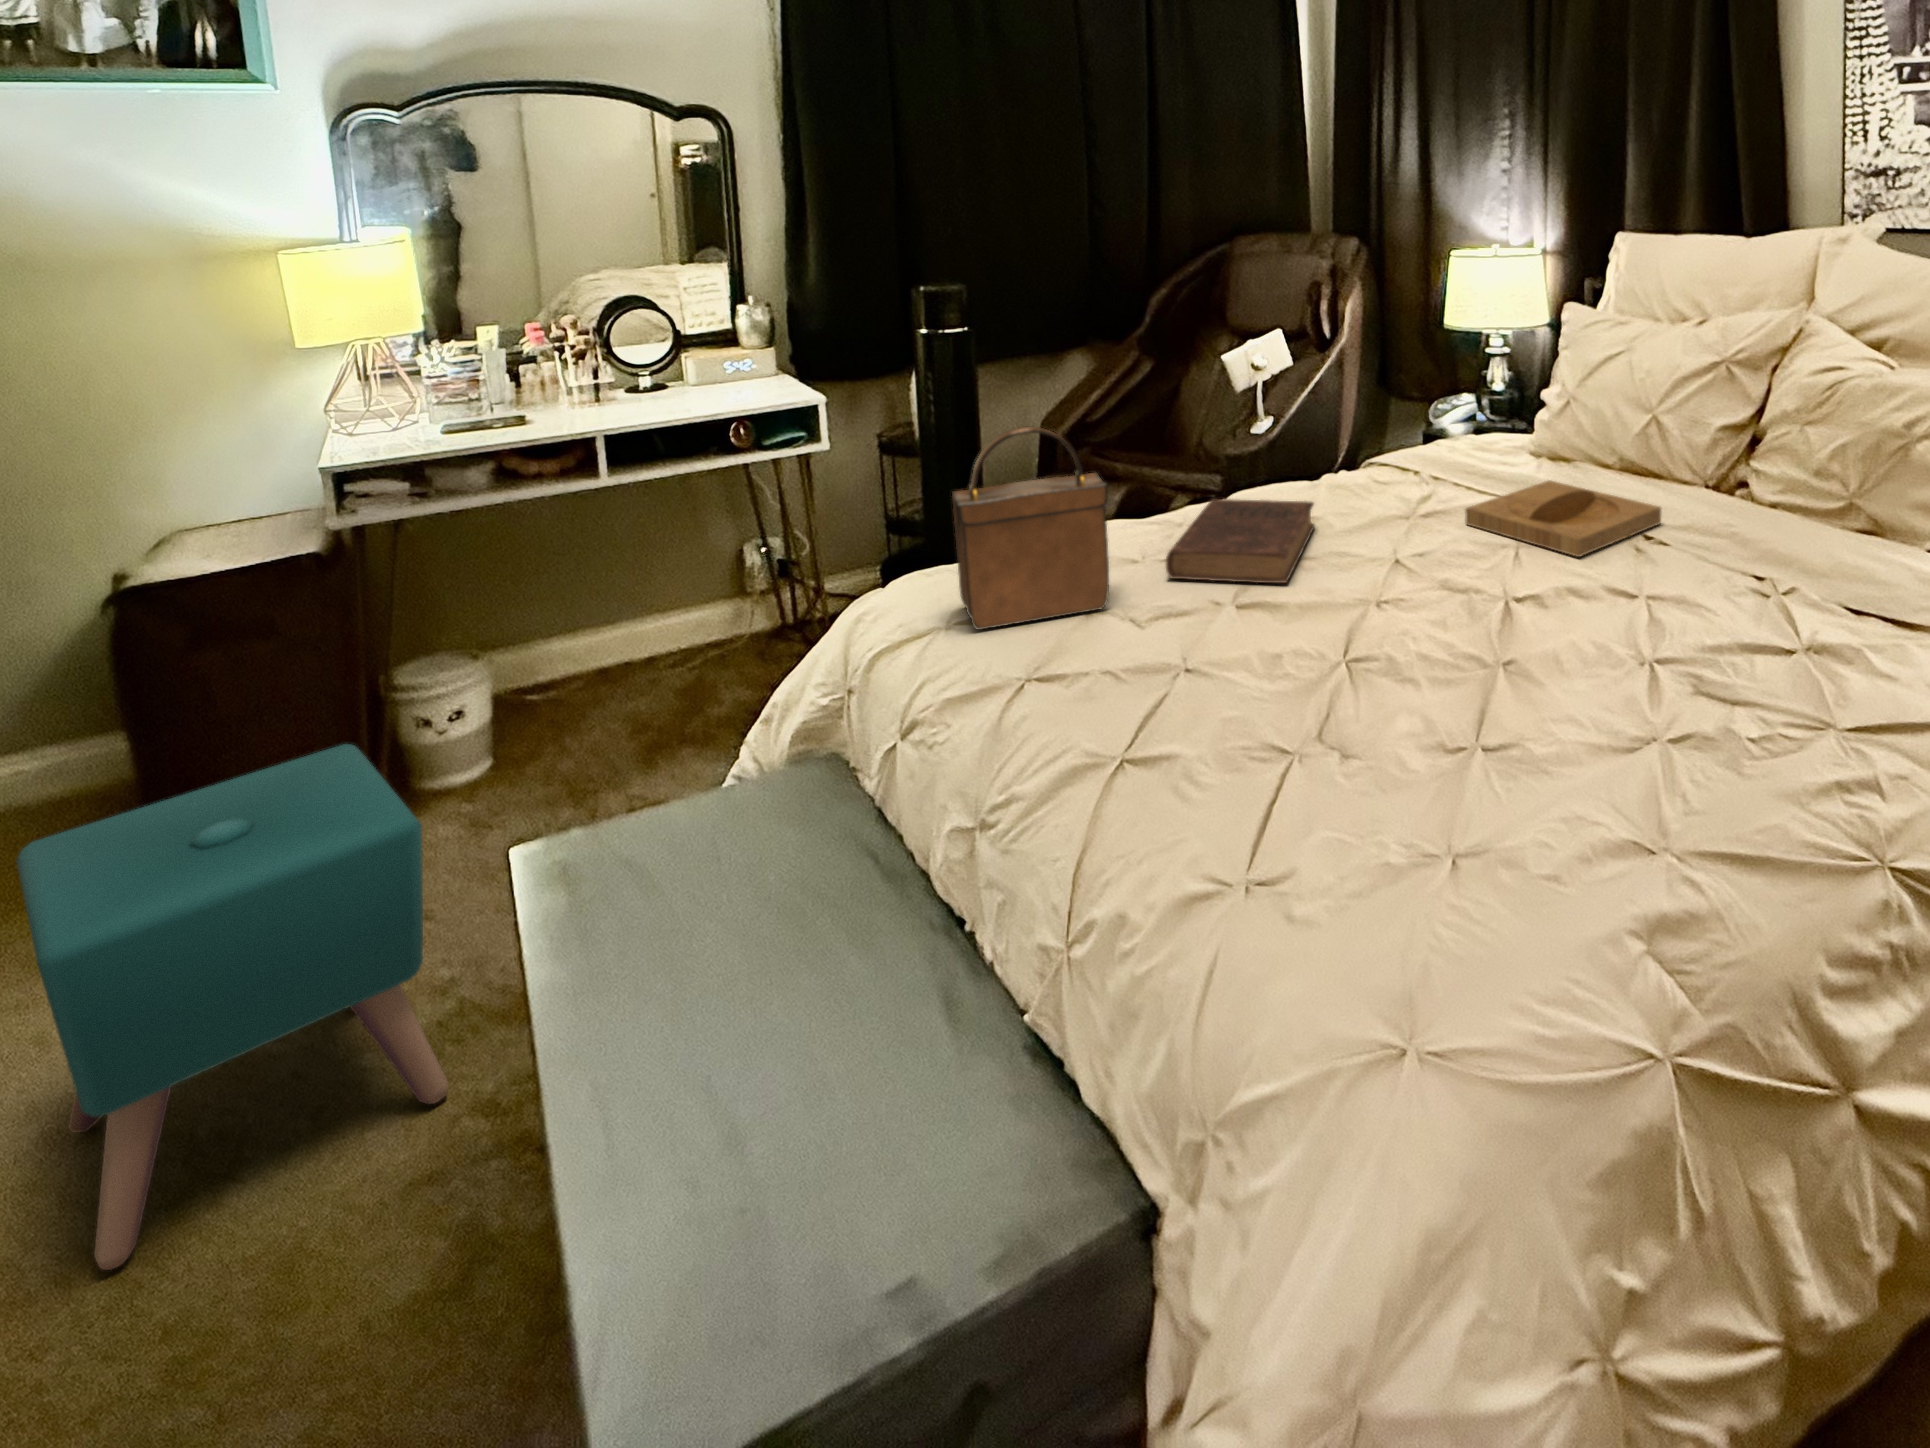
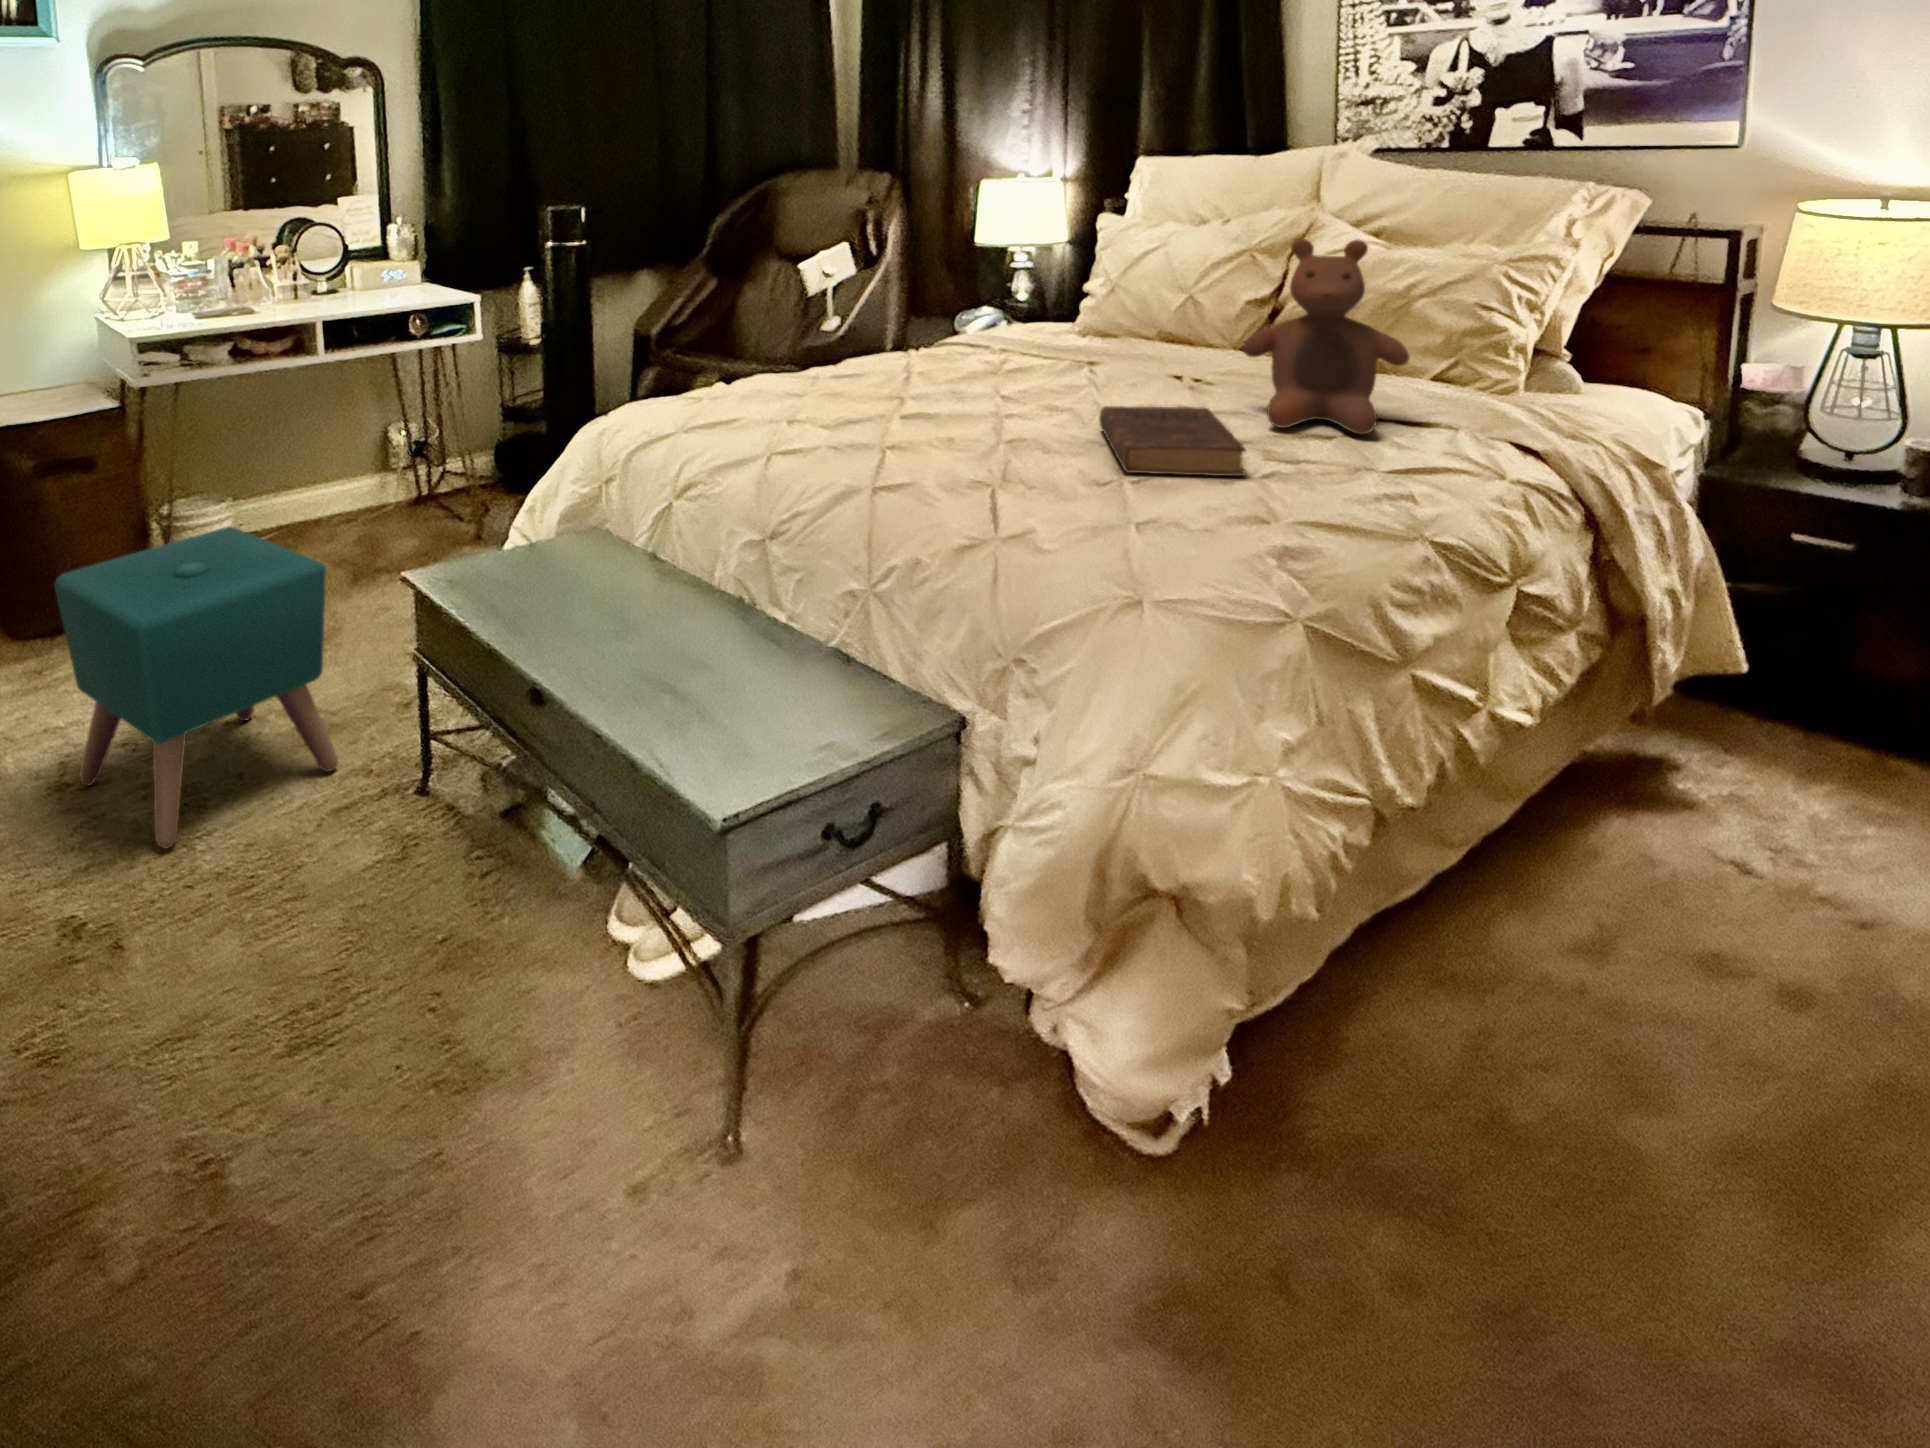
stuffed bear: none [1680,376,1894,655] -> present [1243,239,1410,434]
handbag: present [952,427,1109,630] -> none [698,282,812,428]
tray: present [1465,481,1661,557] -> none [1054,344,1210,389]
book: present [1166,499,1315,583] -> present [1099,406,1246,476]

